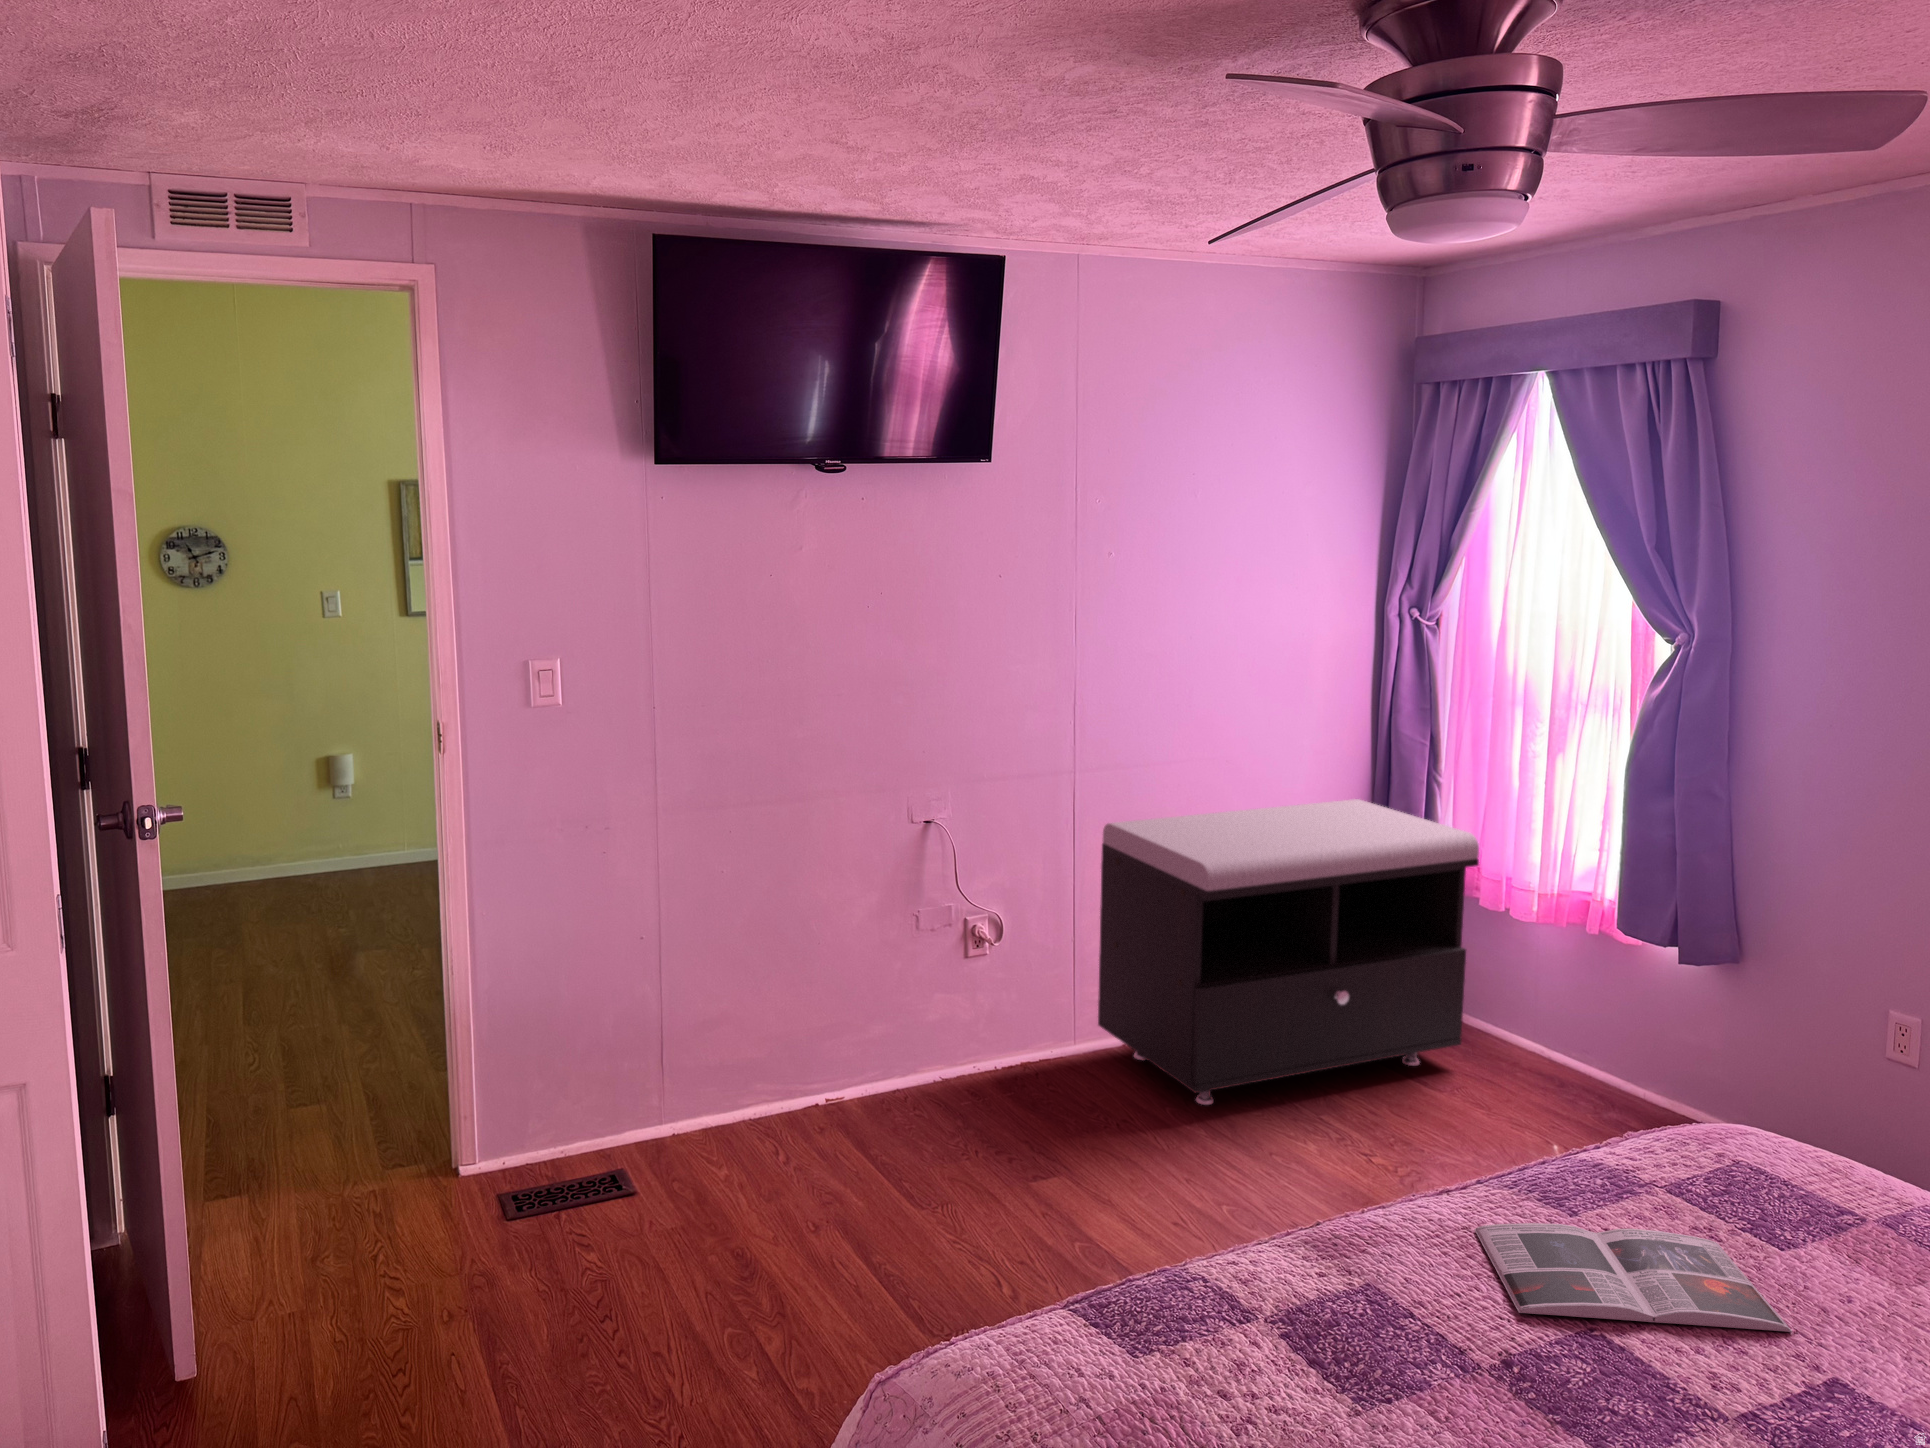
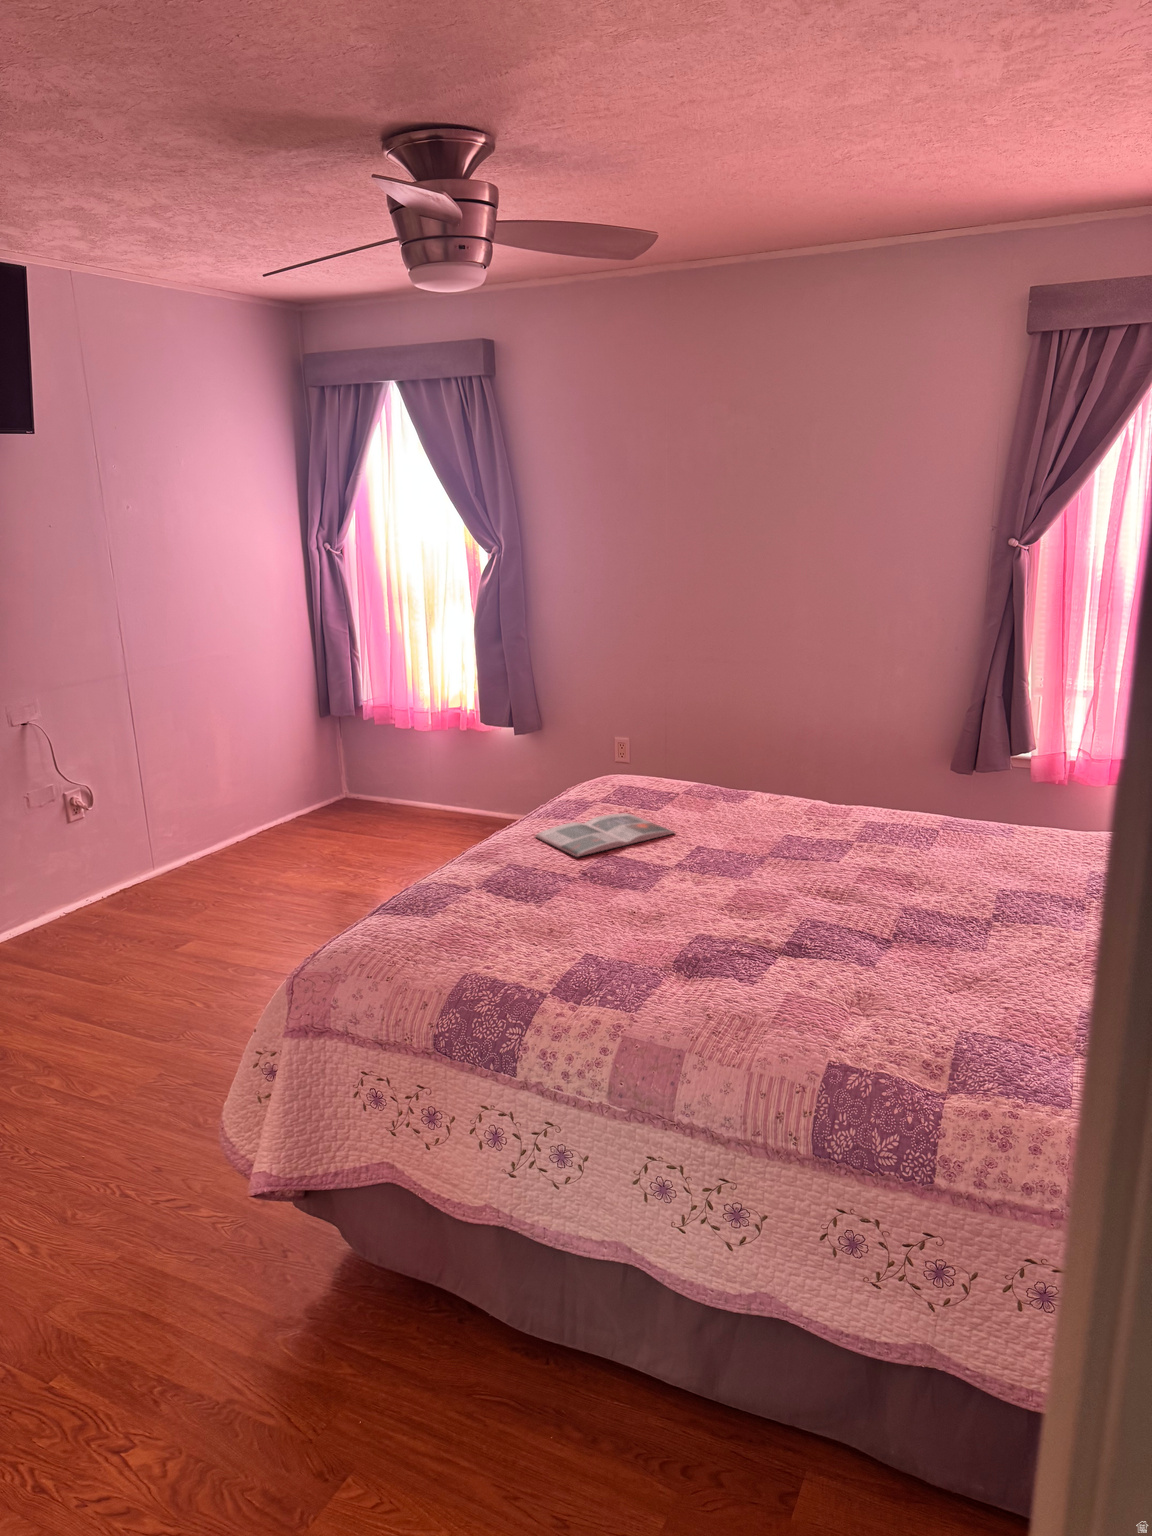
storage bench: present [1098,799,1479,1105] -> none [154,673,400,881]

